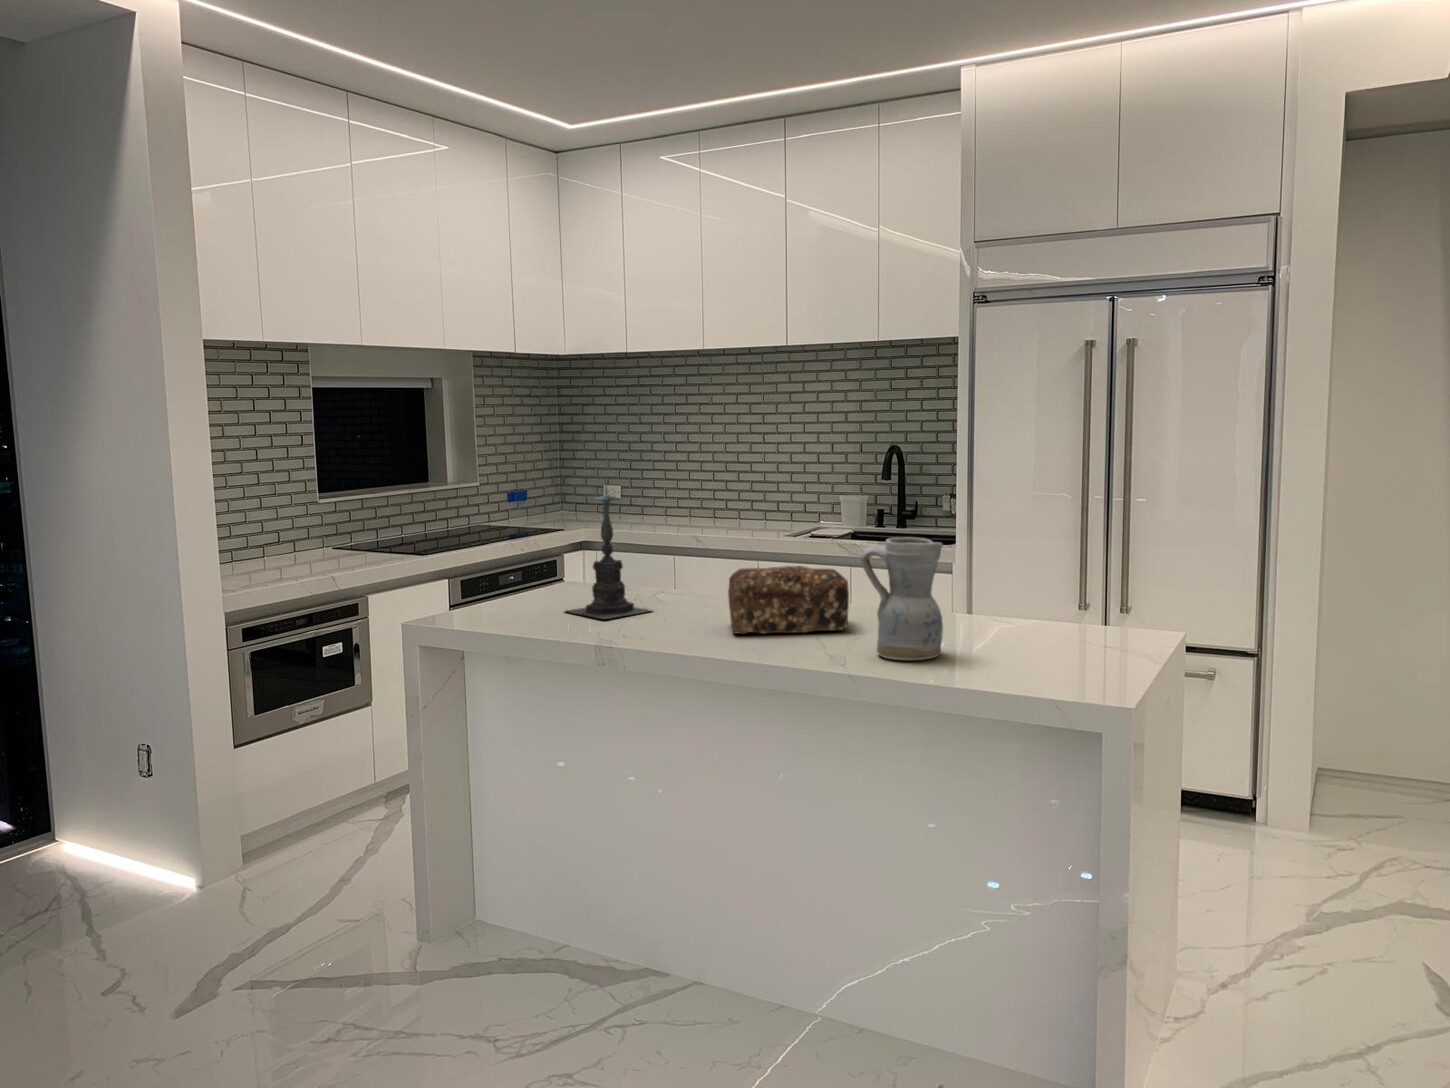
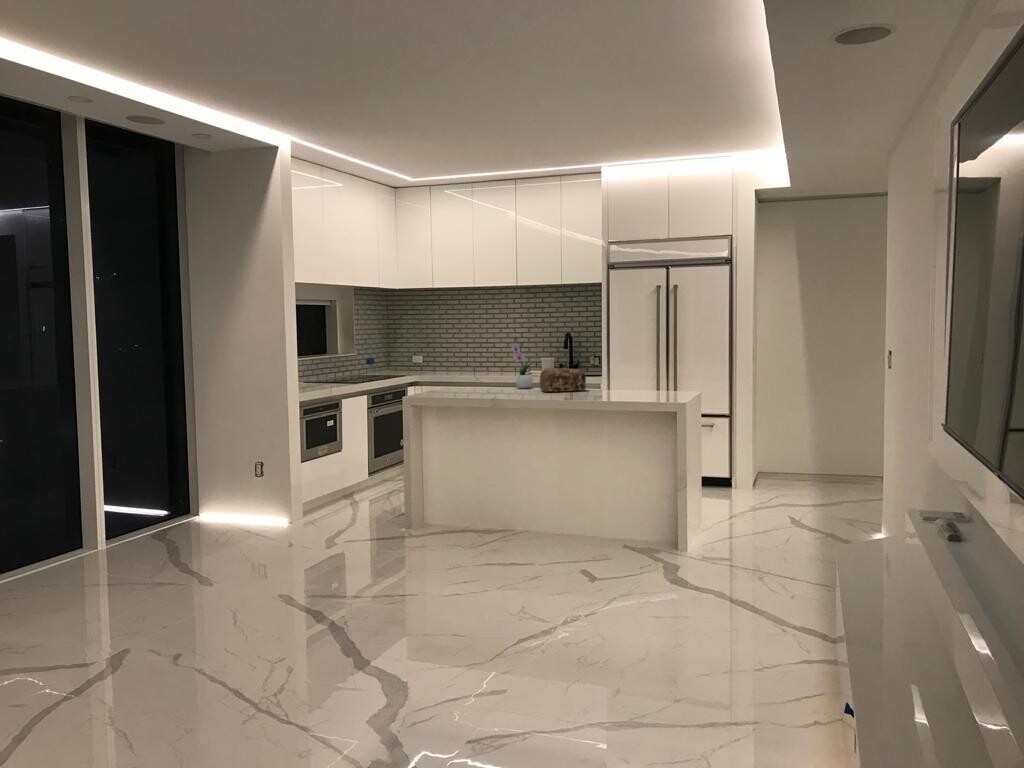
flower arrangement: none [670,475,732,610] -> present [511,337,533,388]
candle holder: present [566,487,650,619] -> none [470,337,506,391]
ceramic pitcher: present [861,537,943,660] -> none [595,354,623,395]

